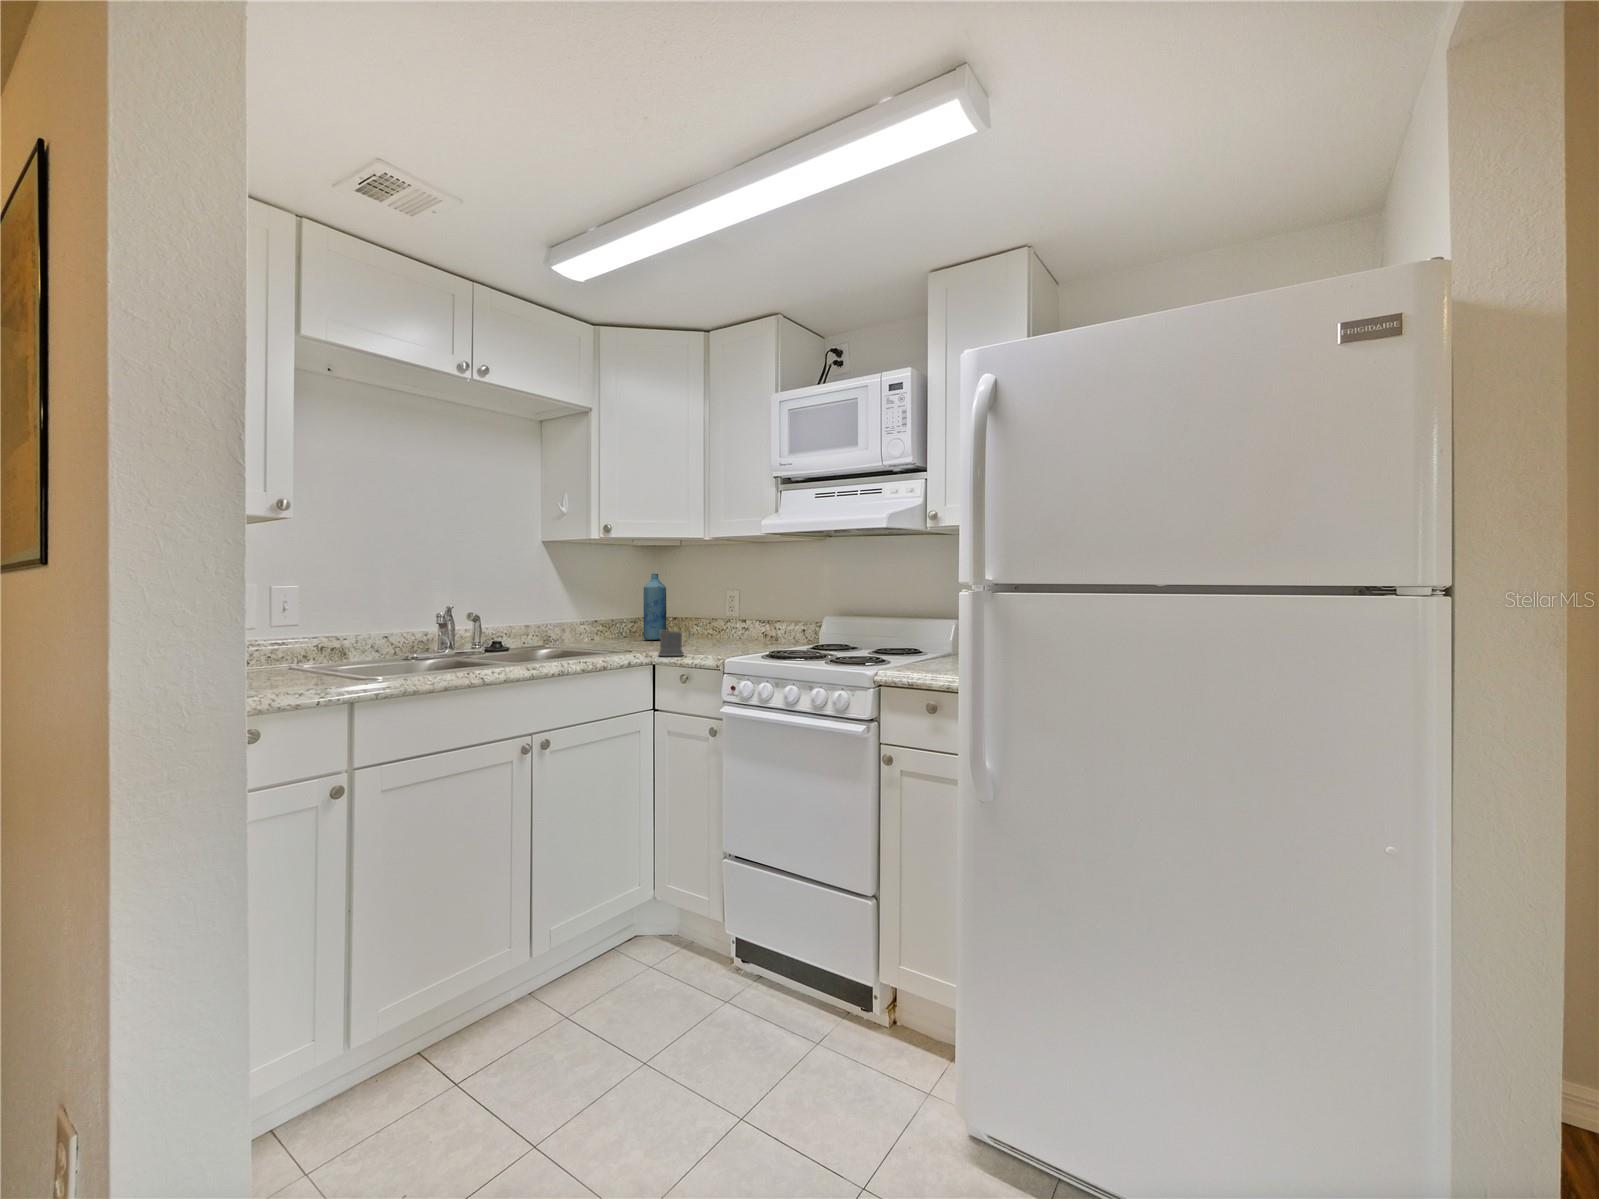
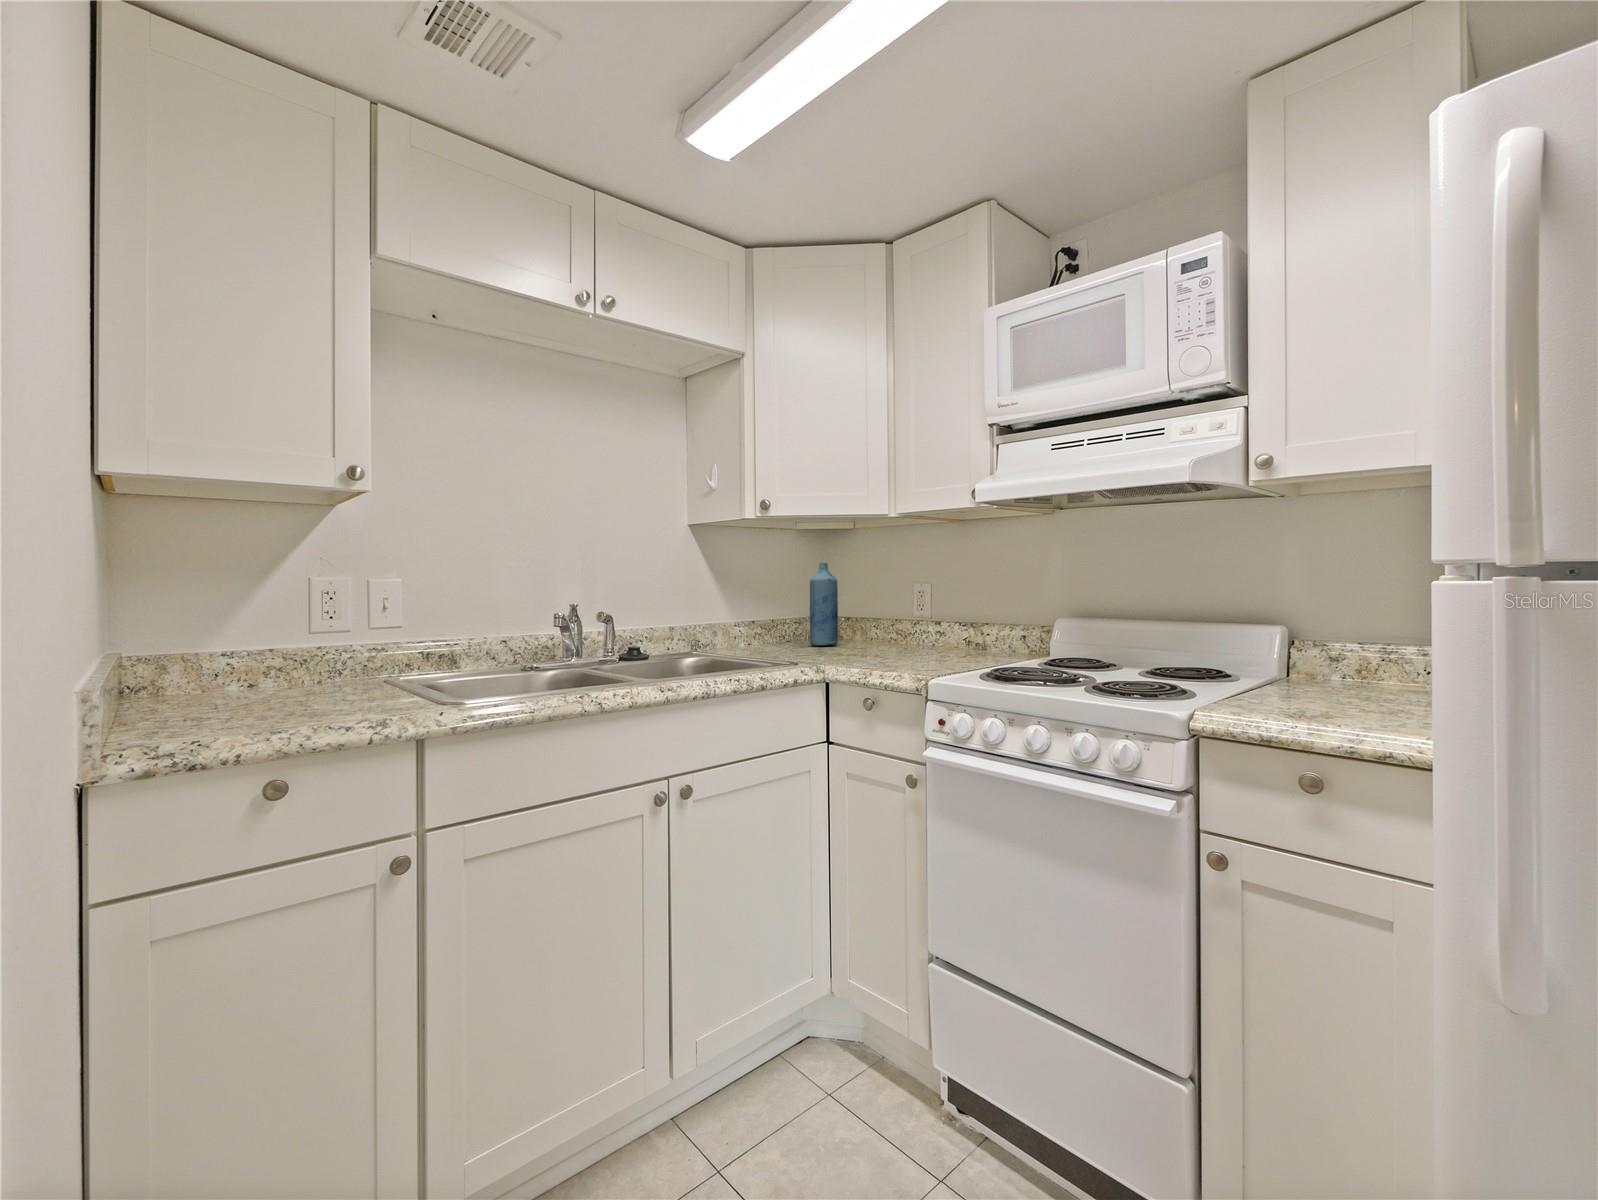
mug: present [658,630,691,656] -> none [833,634,877,672]

